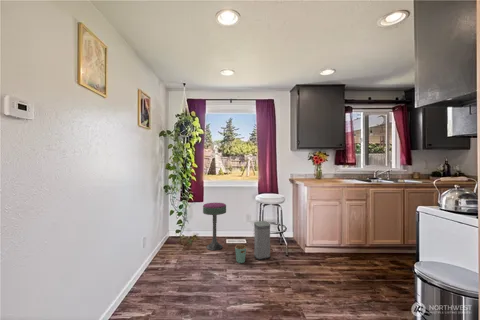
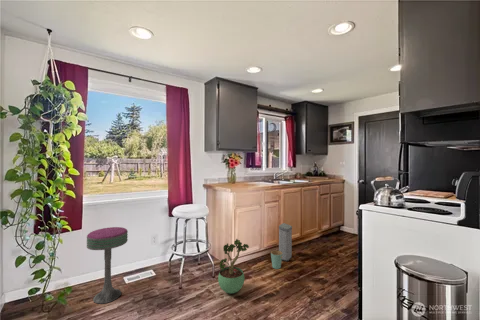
trash can: present [235,221,270,263] -> present [271,223,292,269]
potted plant: none [282,224,312,270] -> present [218,239,249,293]

